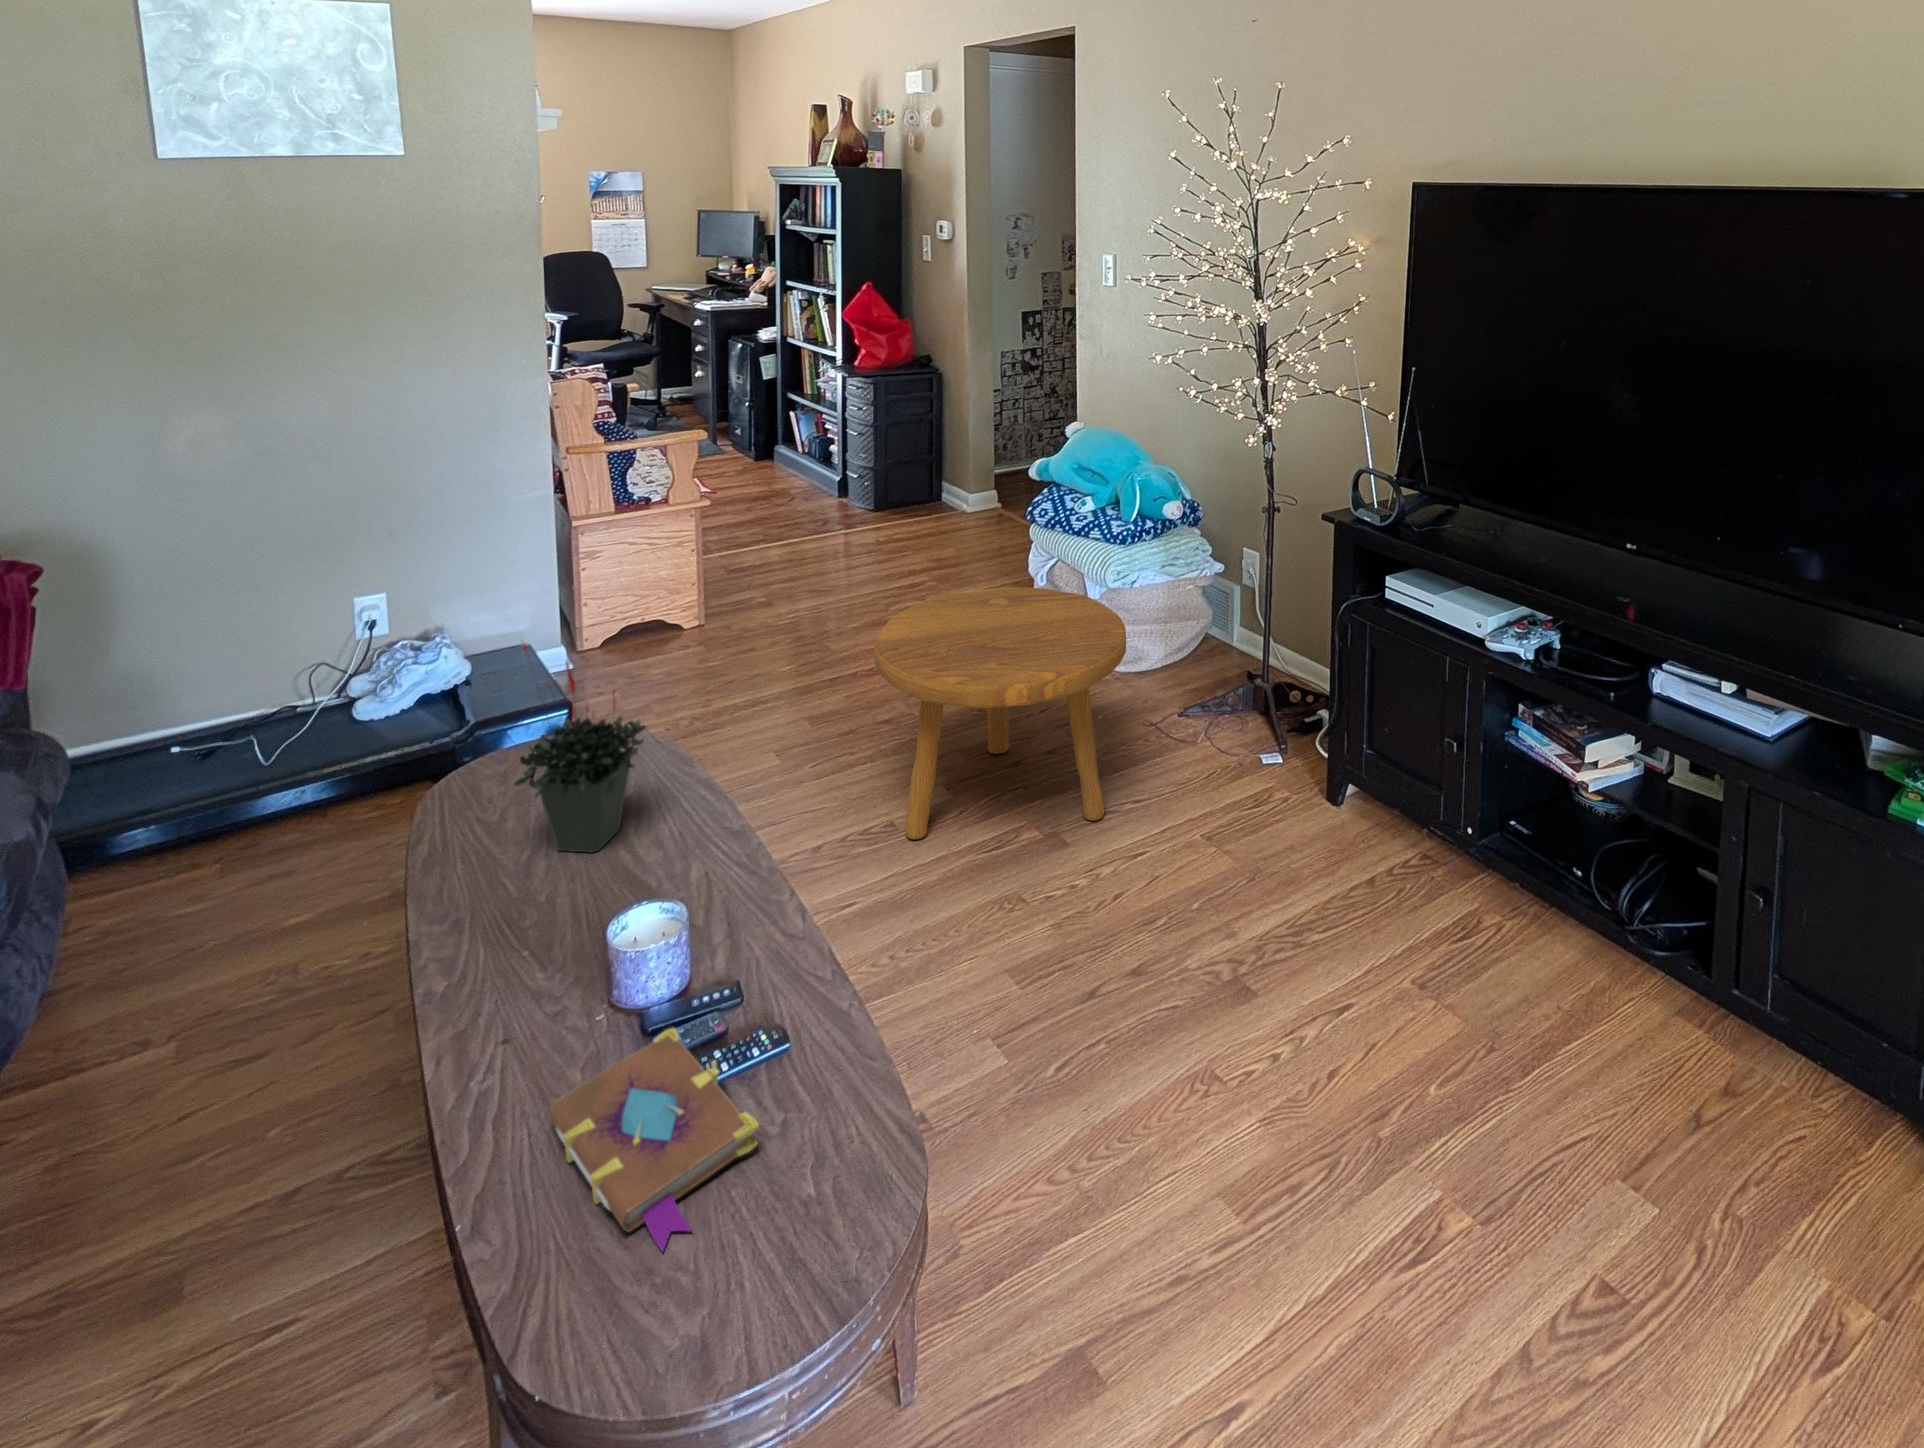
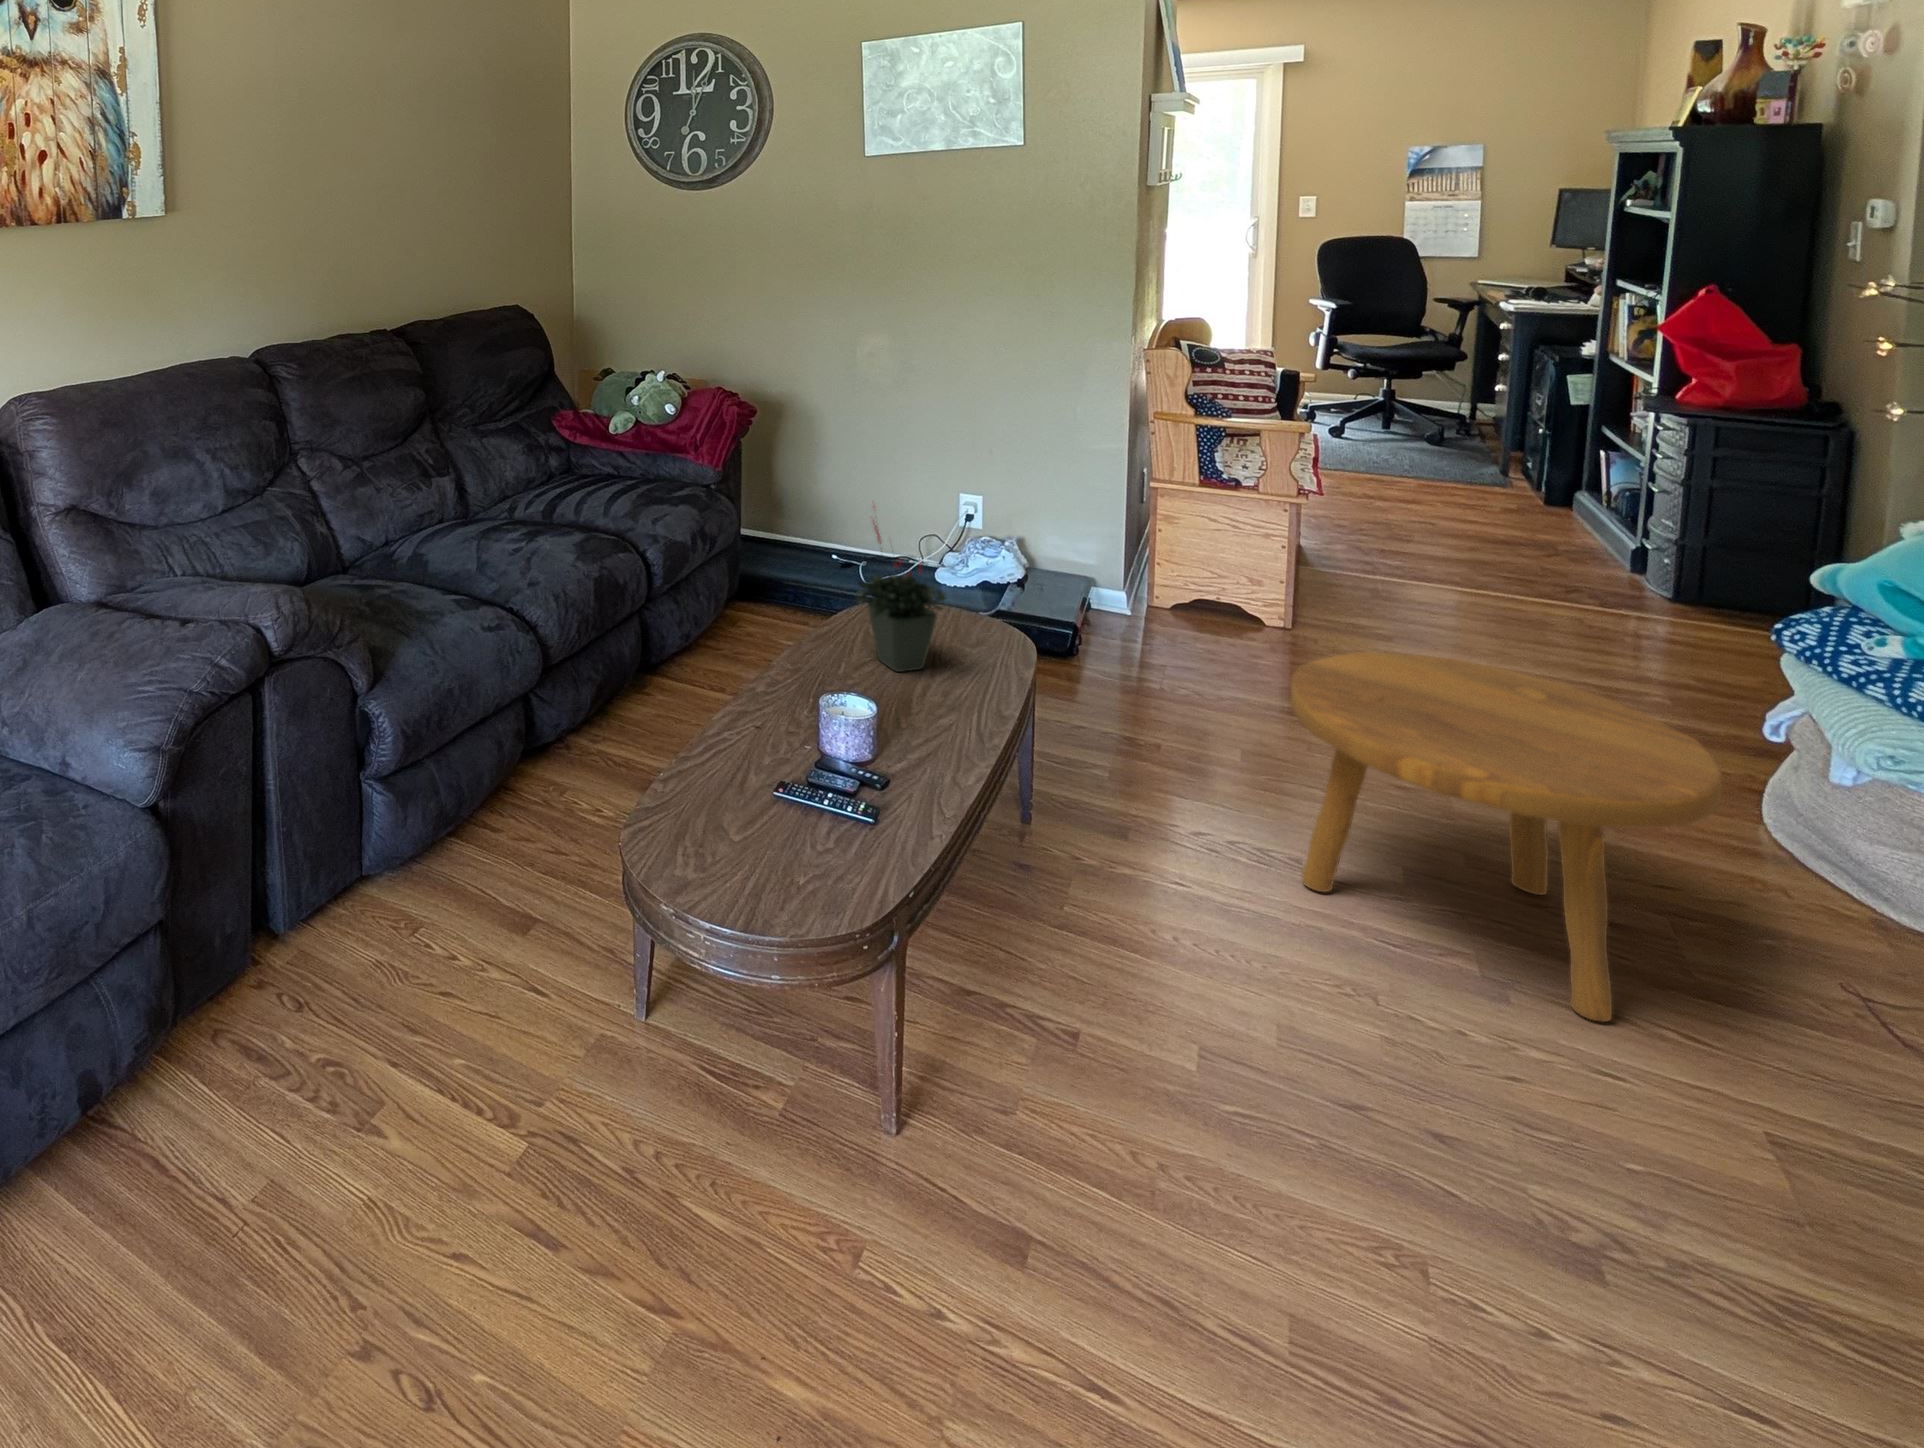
book: present [548,1028,759,1251] -> none [704,743,814,833]

